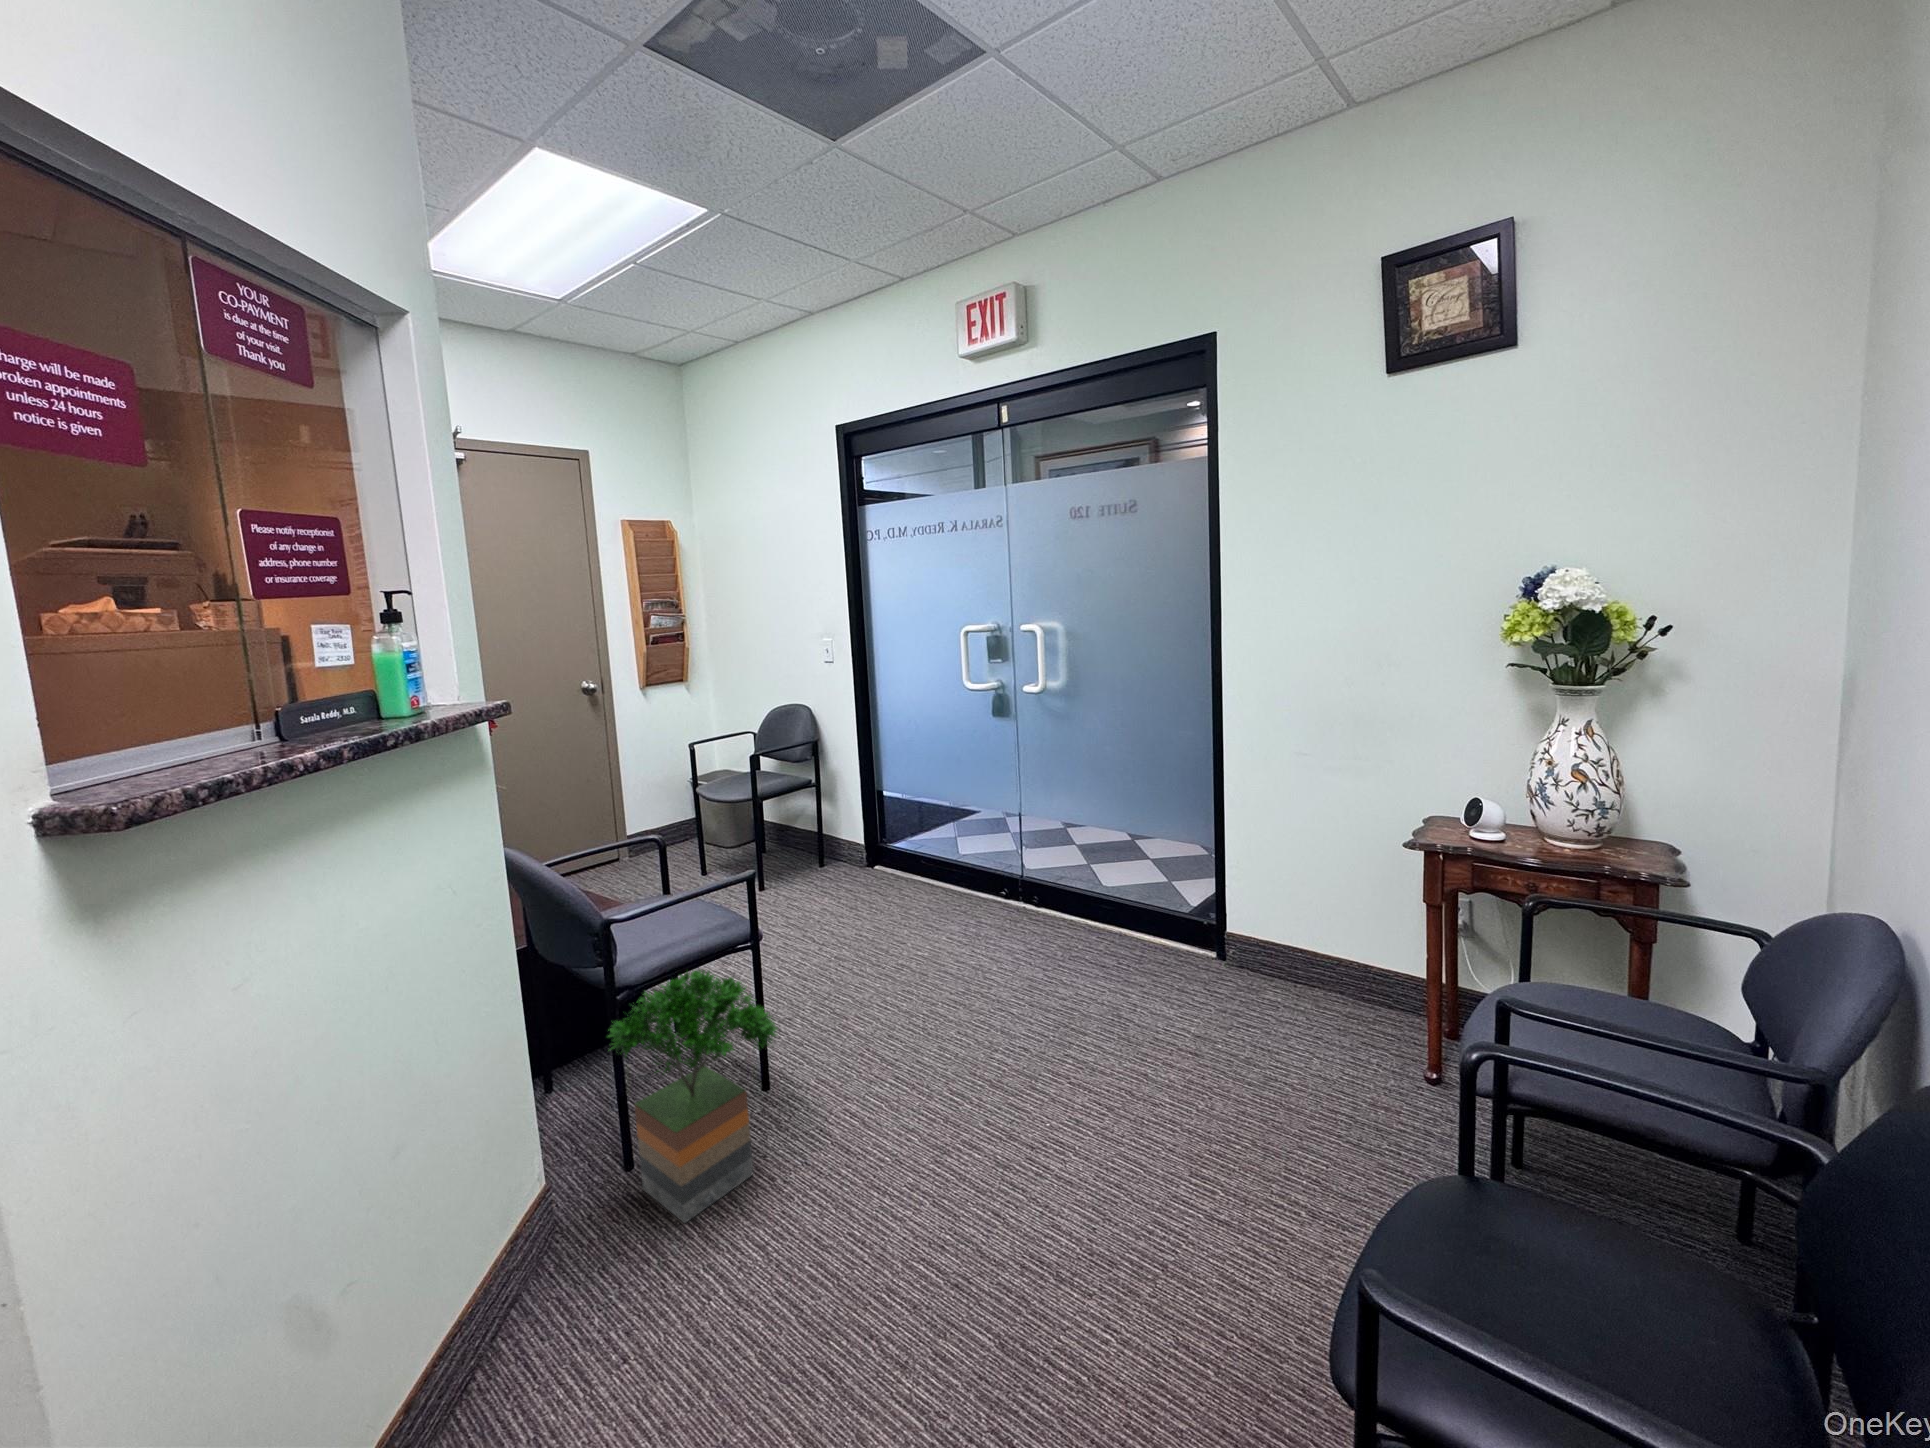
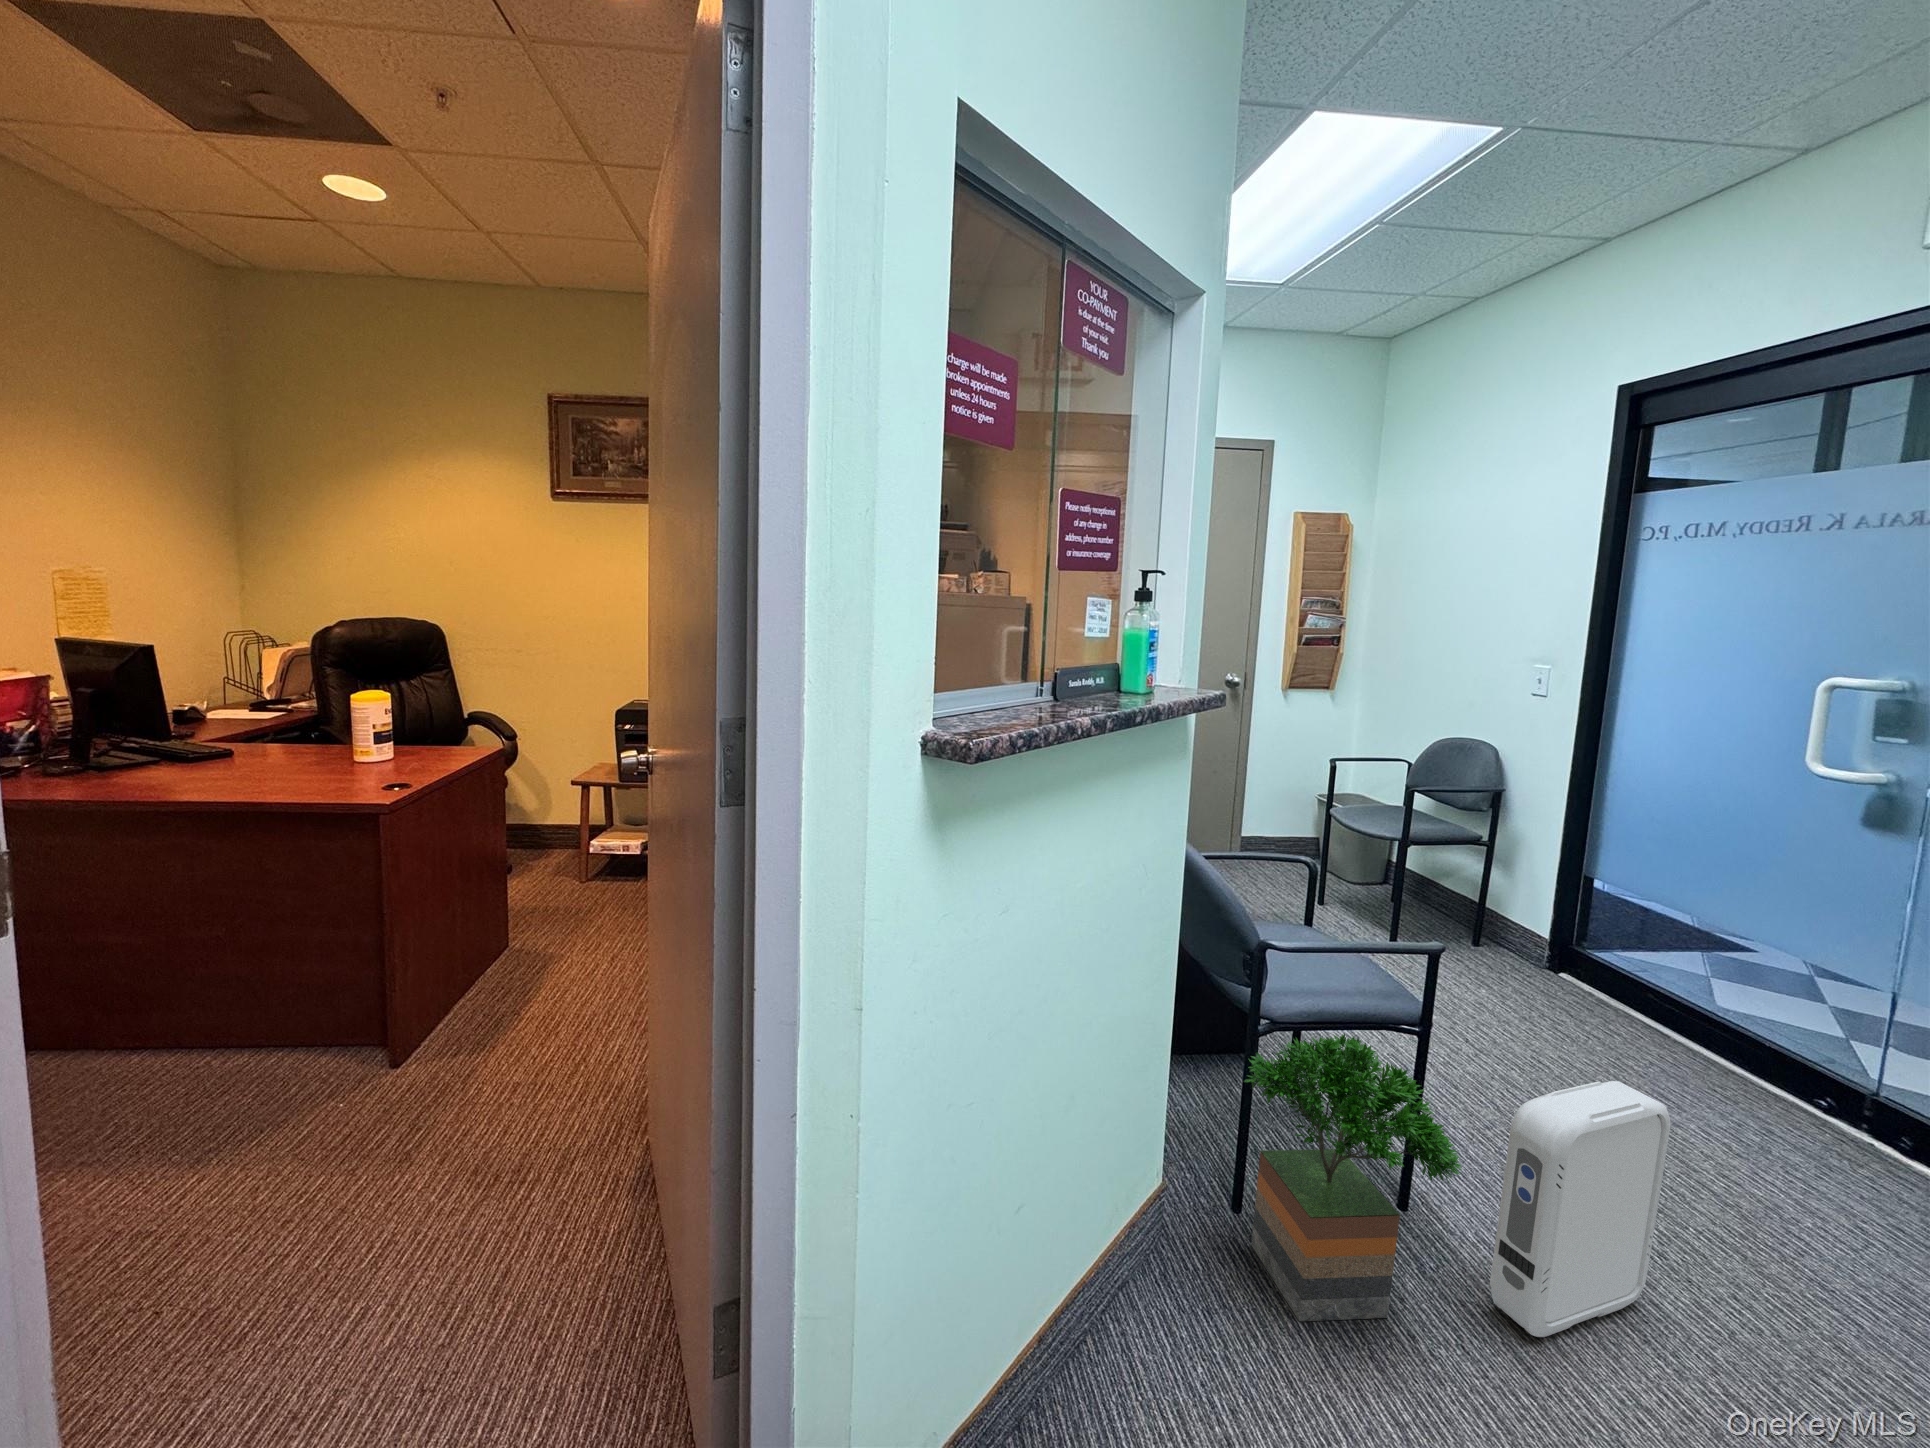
air purifier: none [810,921,909,1122] -> present [1490,1081,1671,1337]

